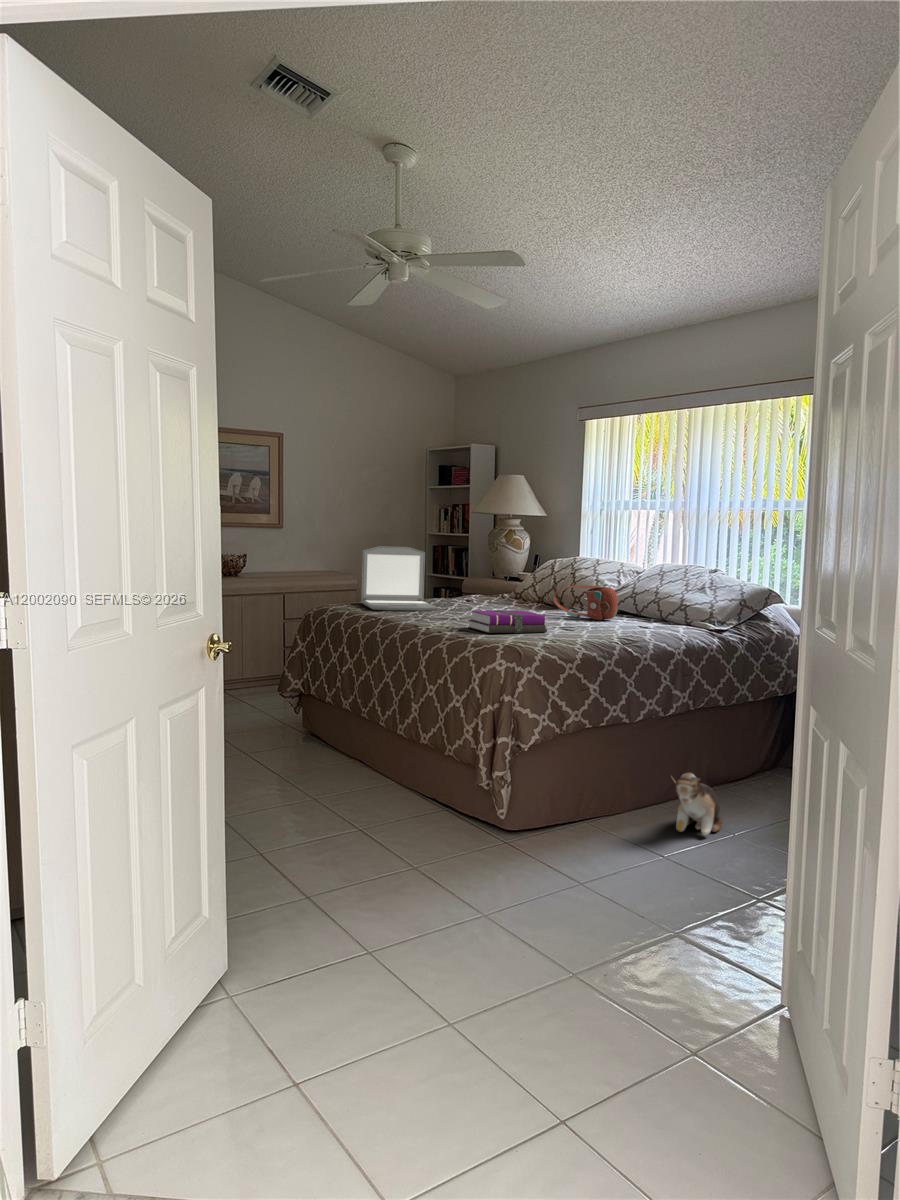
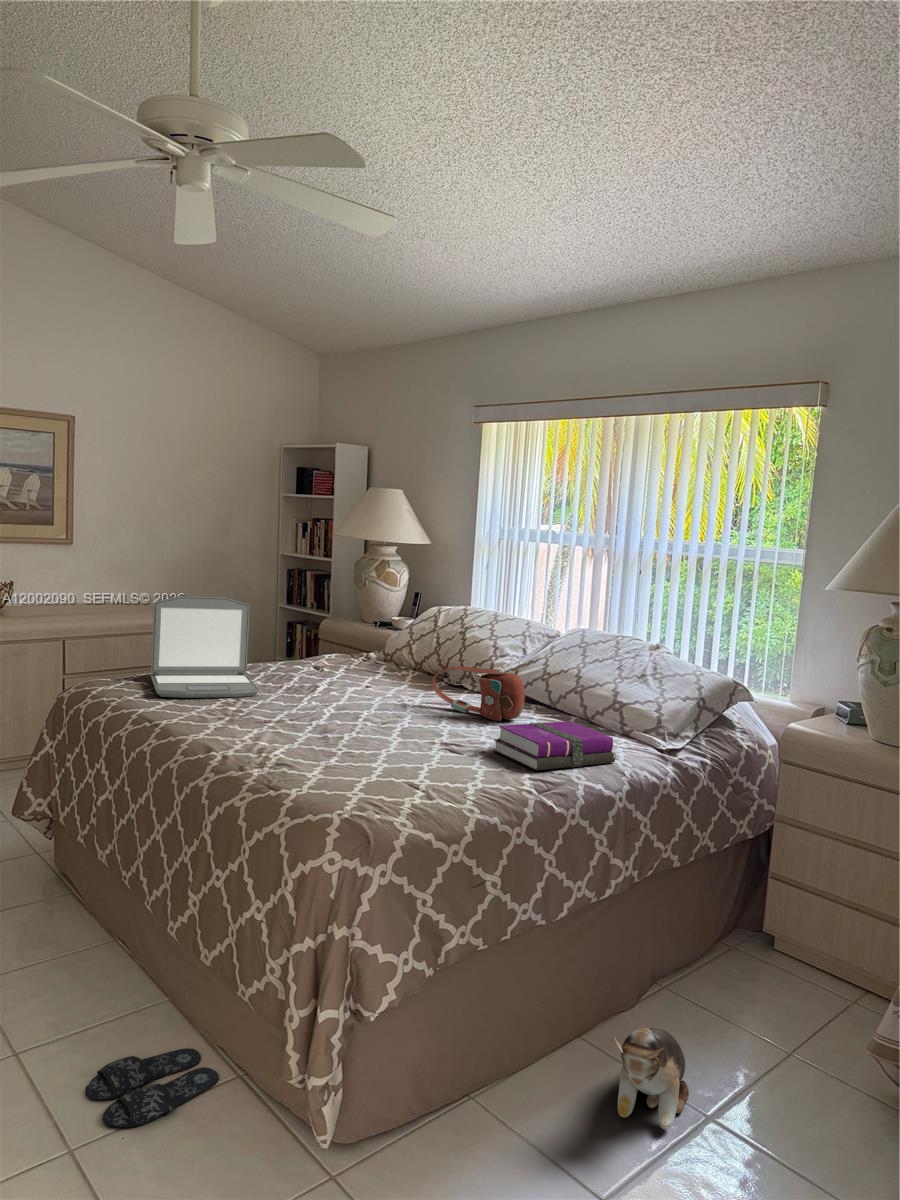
notebook: present [468,610,547,633] -> present [493,721,616,770]
slippers: none [359,801,433,824] -> present [85,1048,219,1127]

